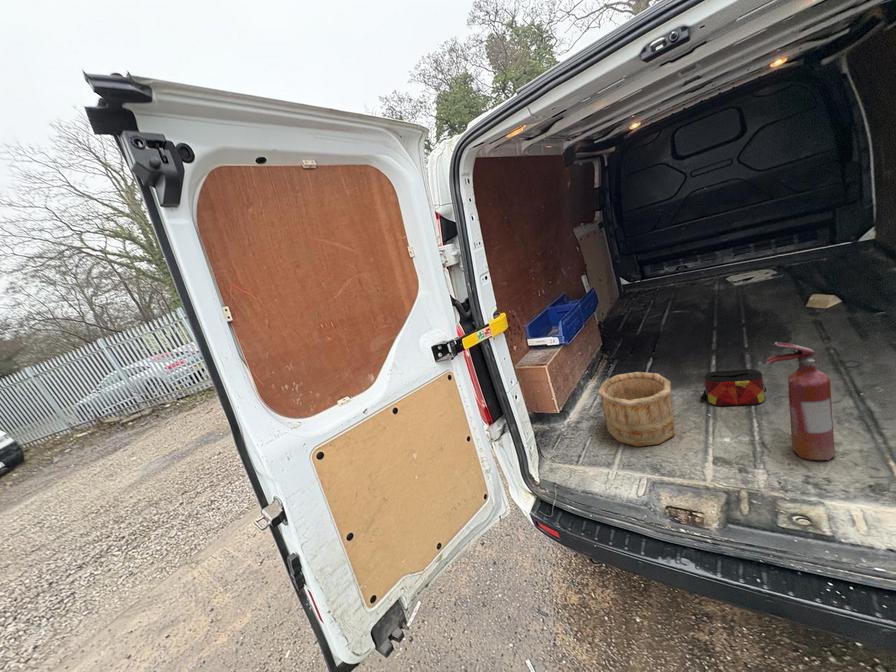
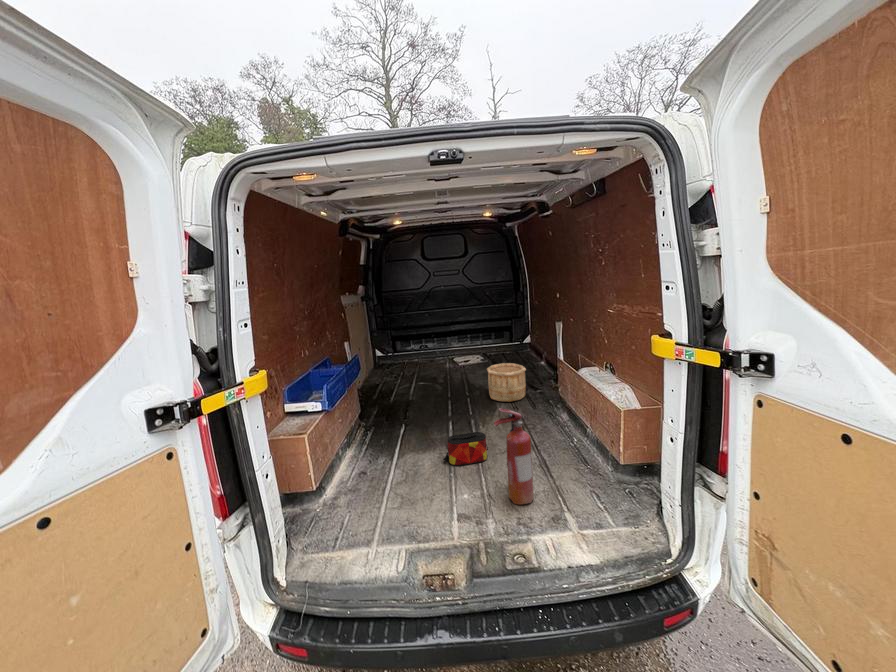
wooden bucket: present [598,372,674,447] -> present [487,363,526,402]

